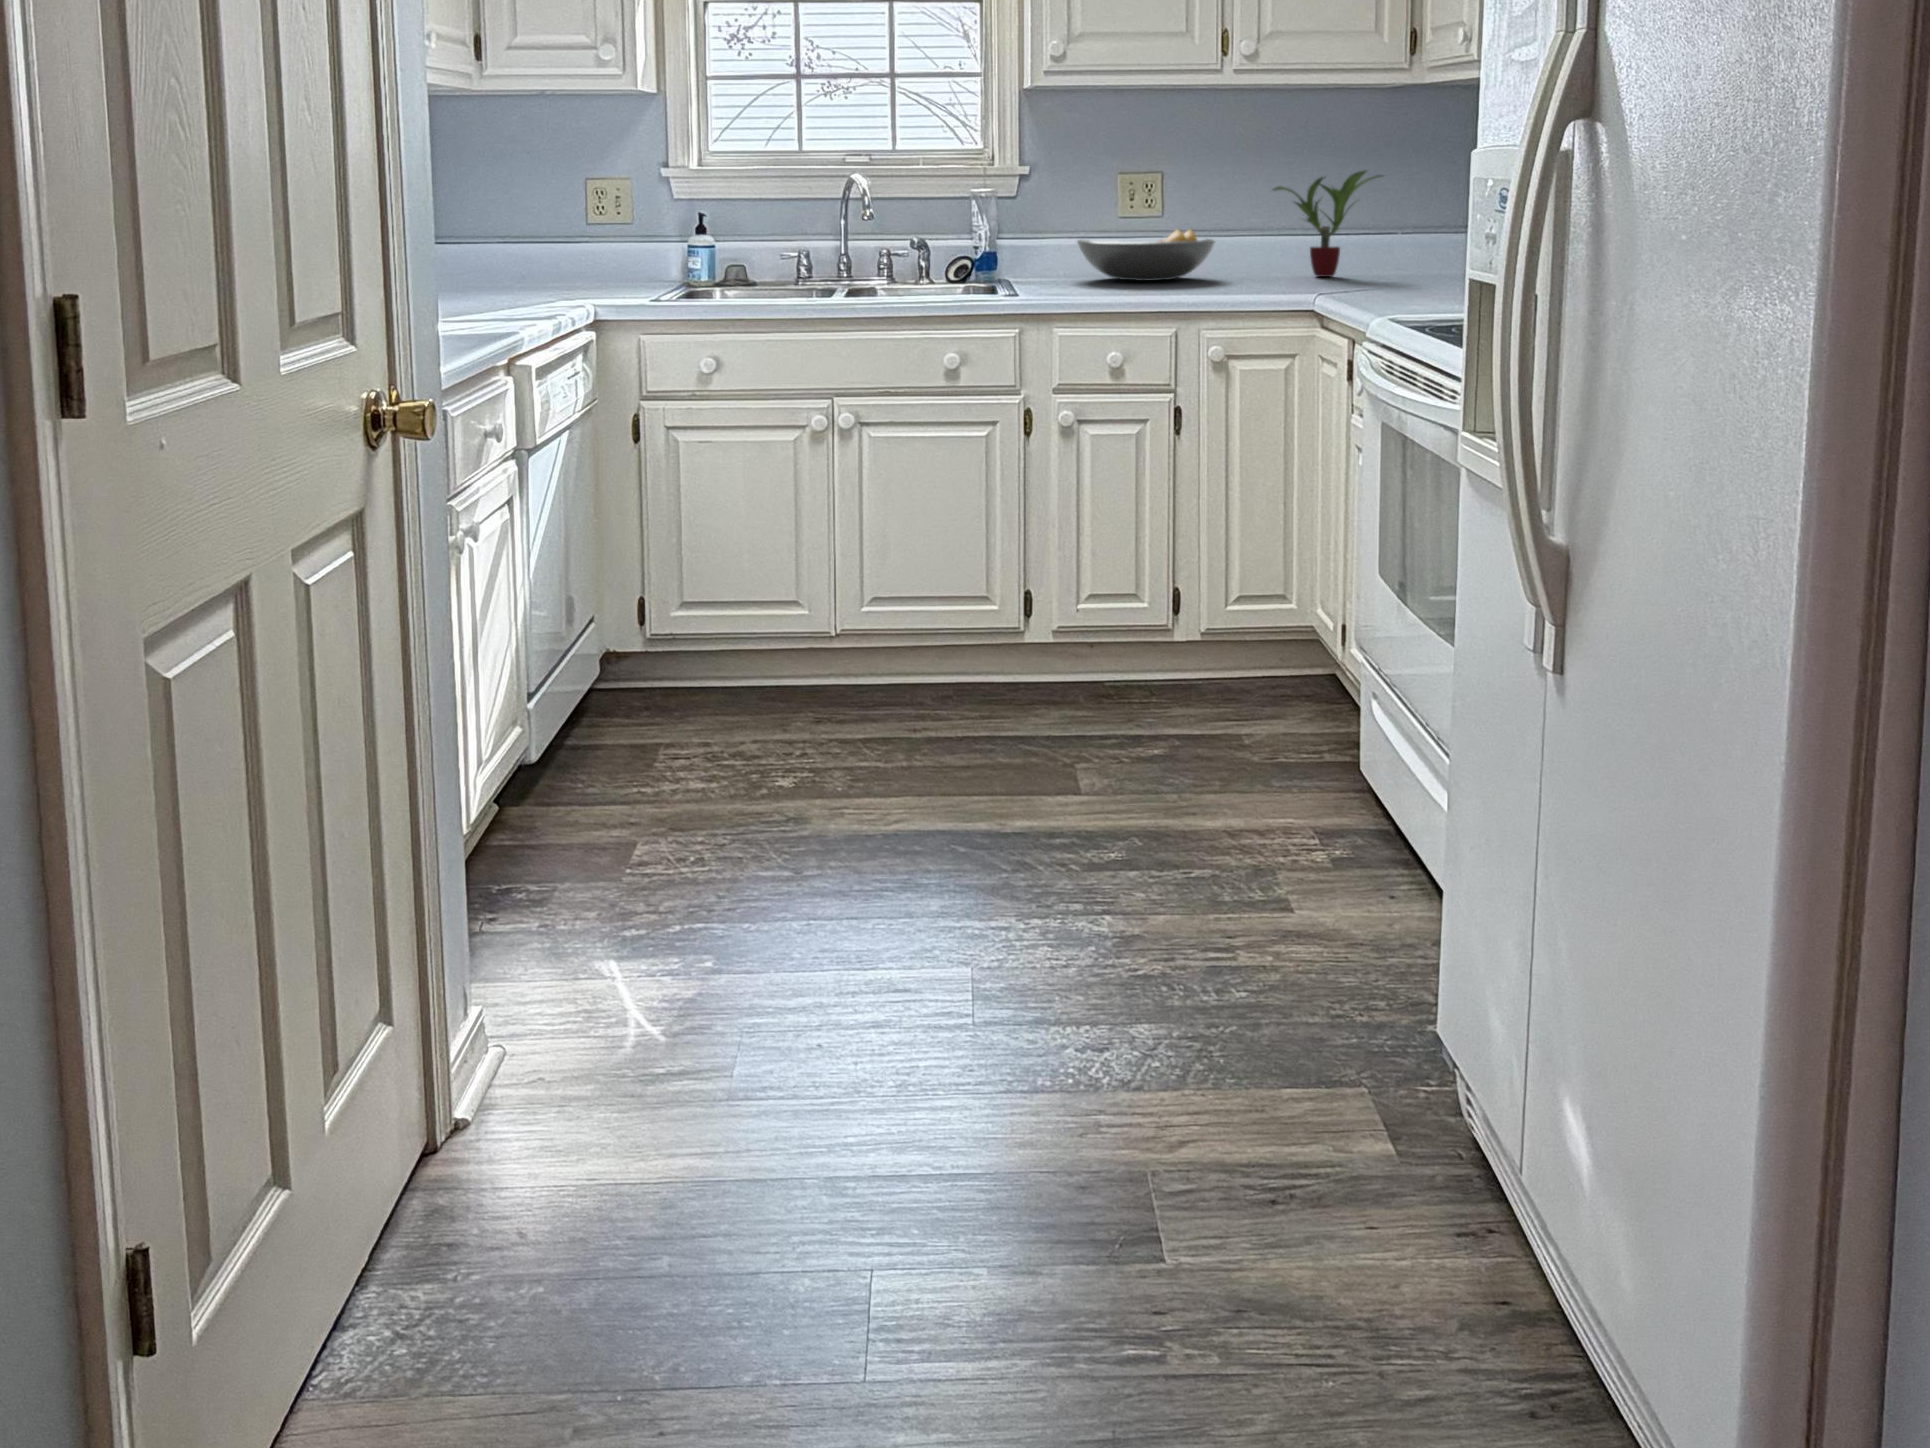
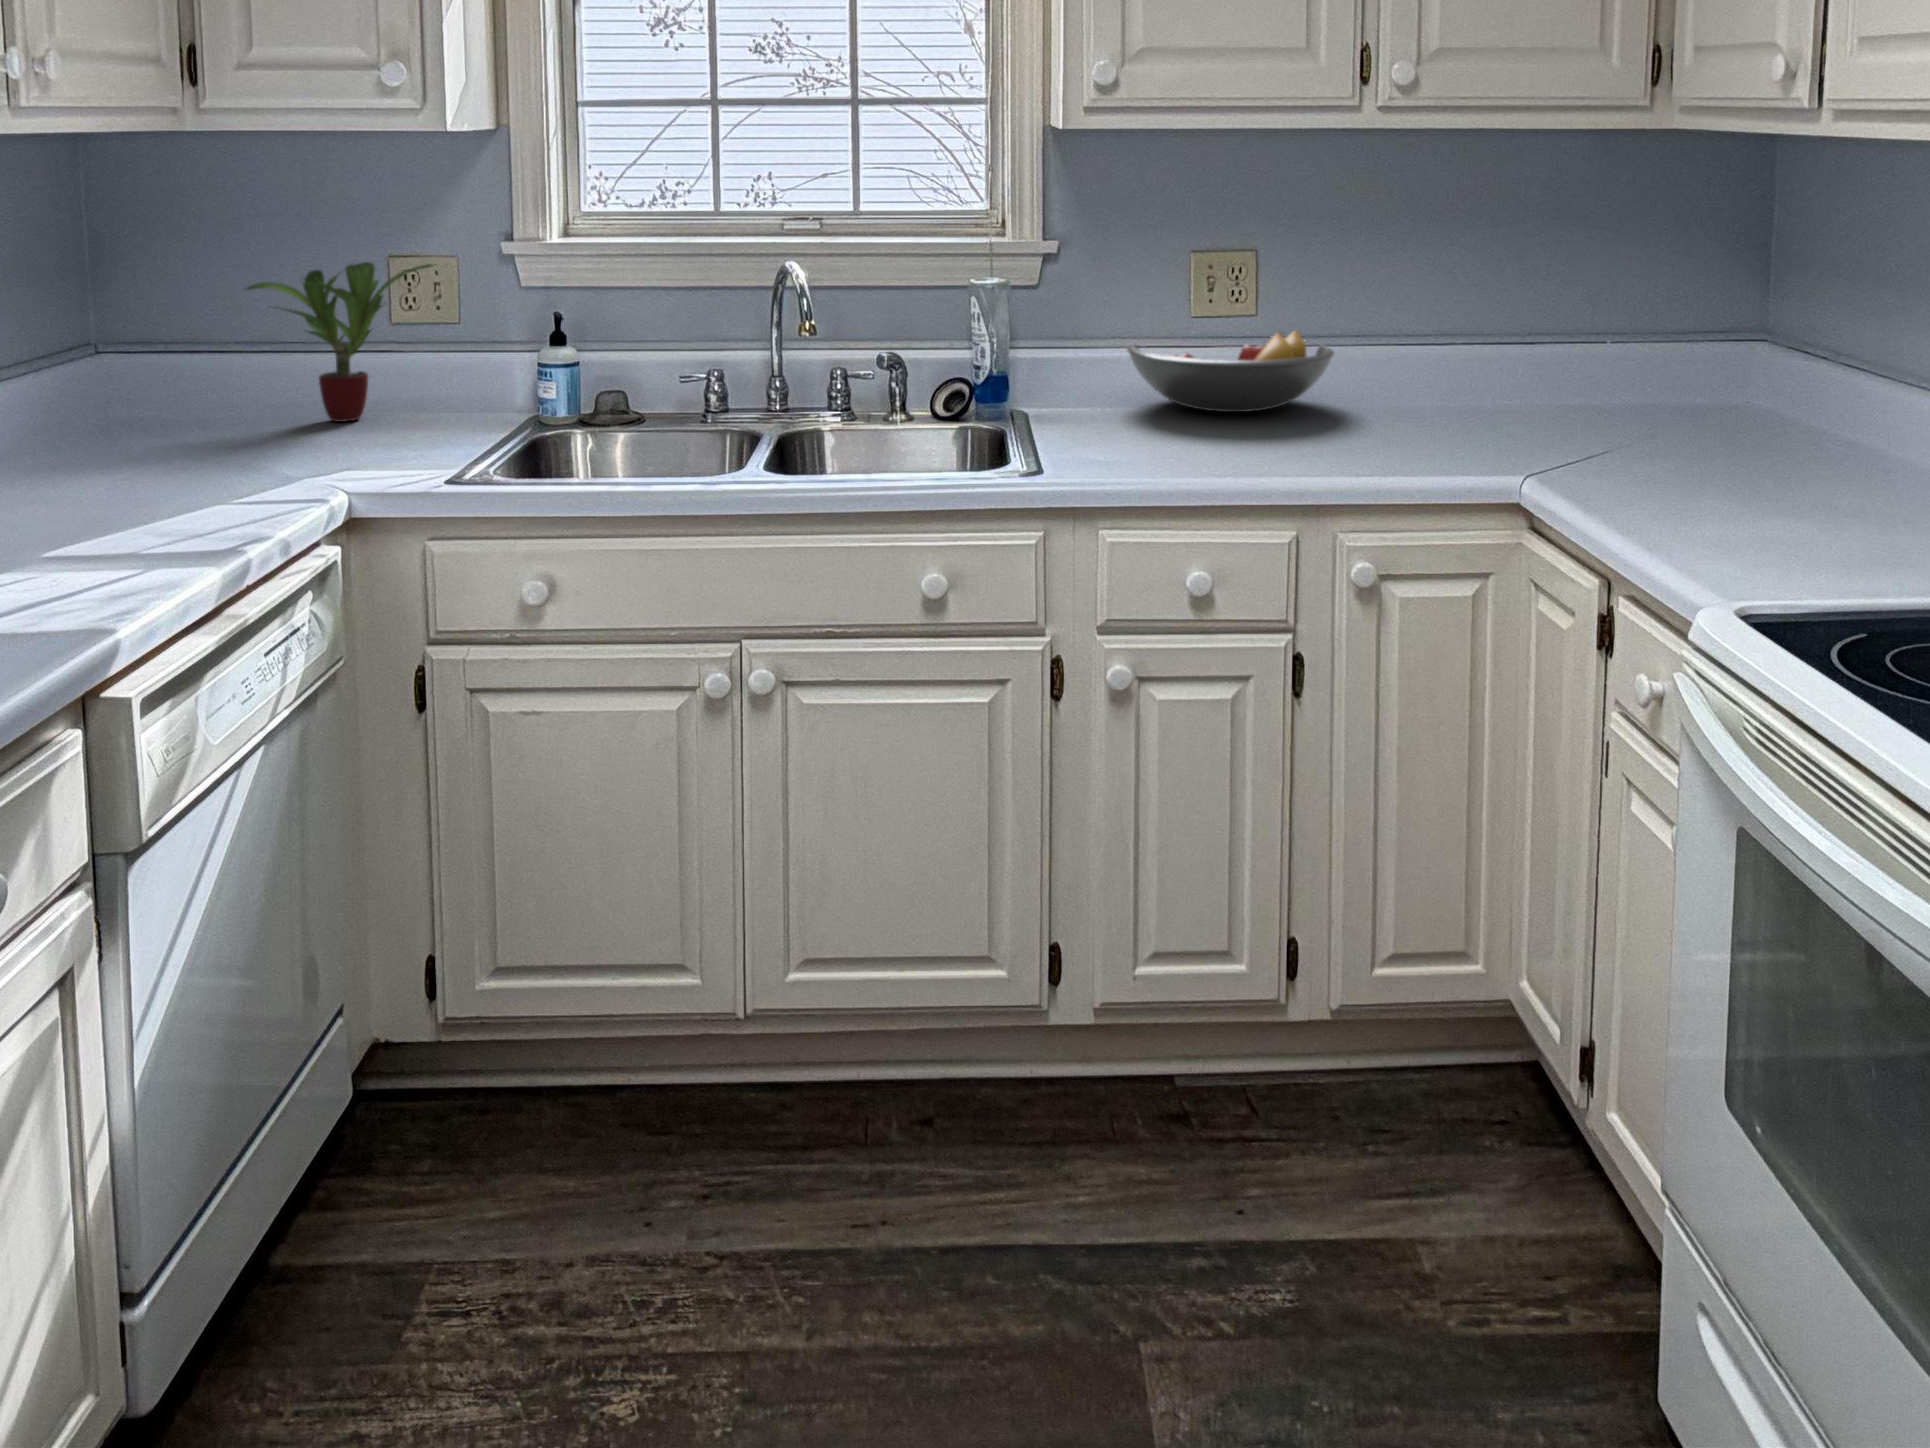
potted plant: present [1274,171,1381,277] -> present [246,262,432,422]

